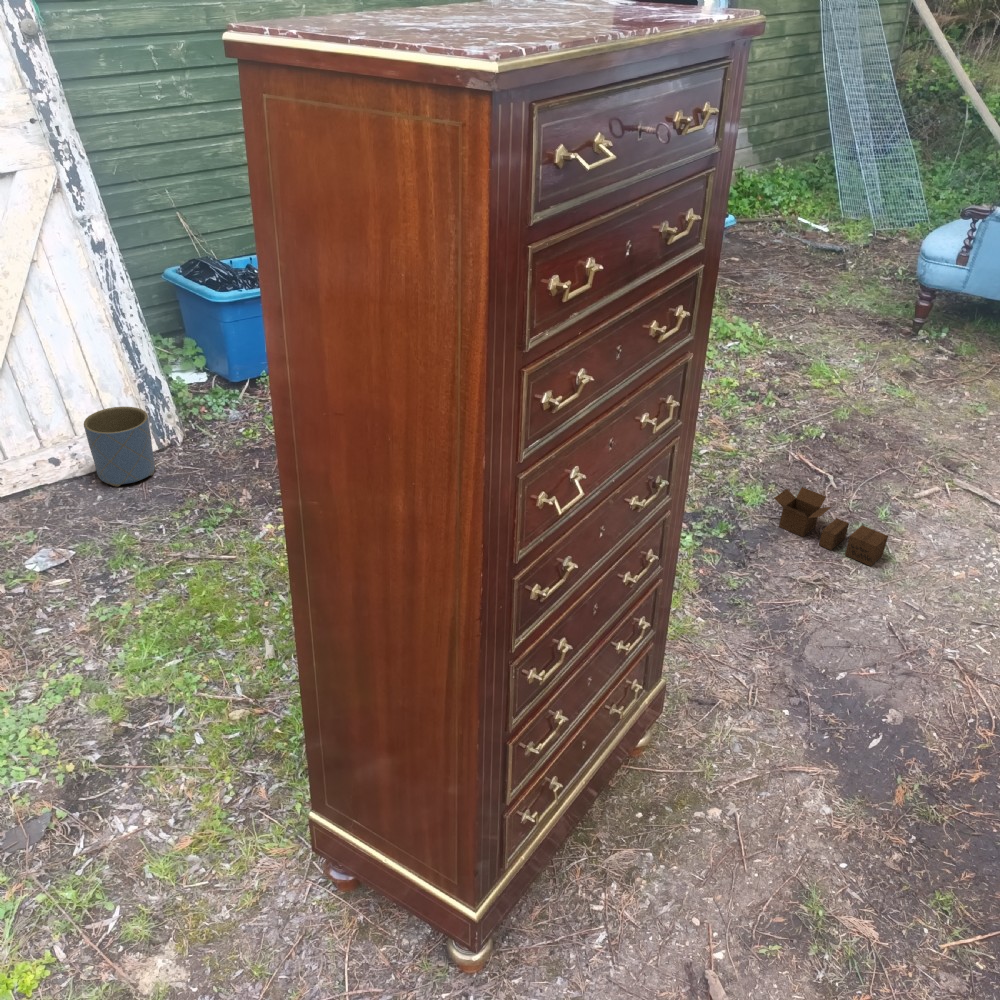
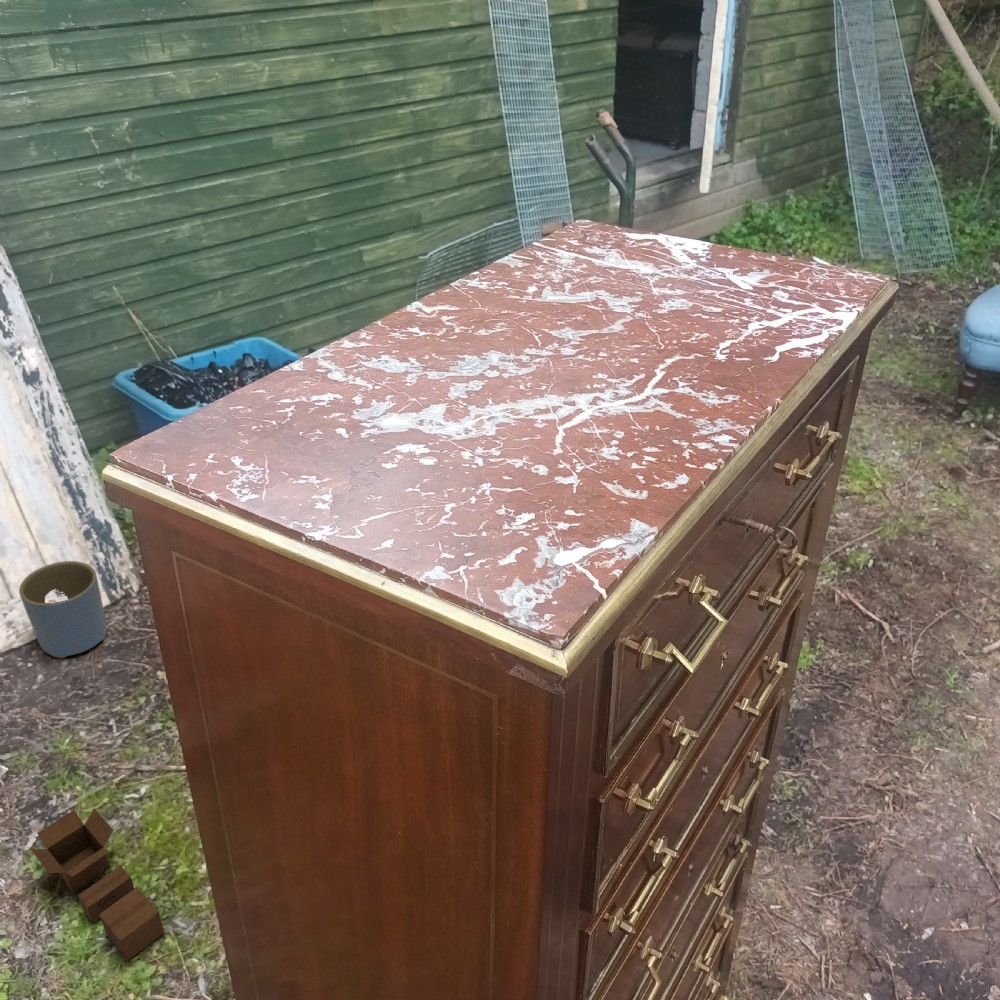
cardboard box: present [774,487,888,566] -> present [30,809,164,961]

